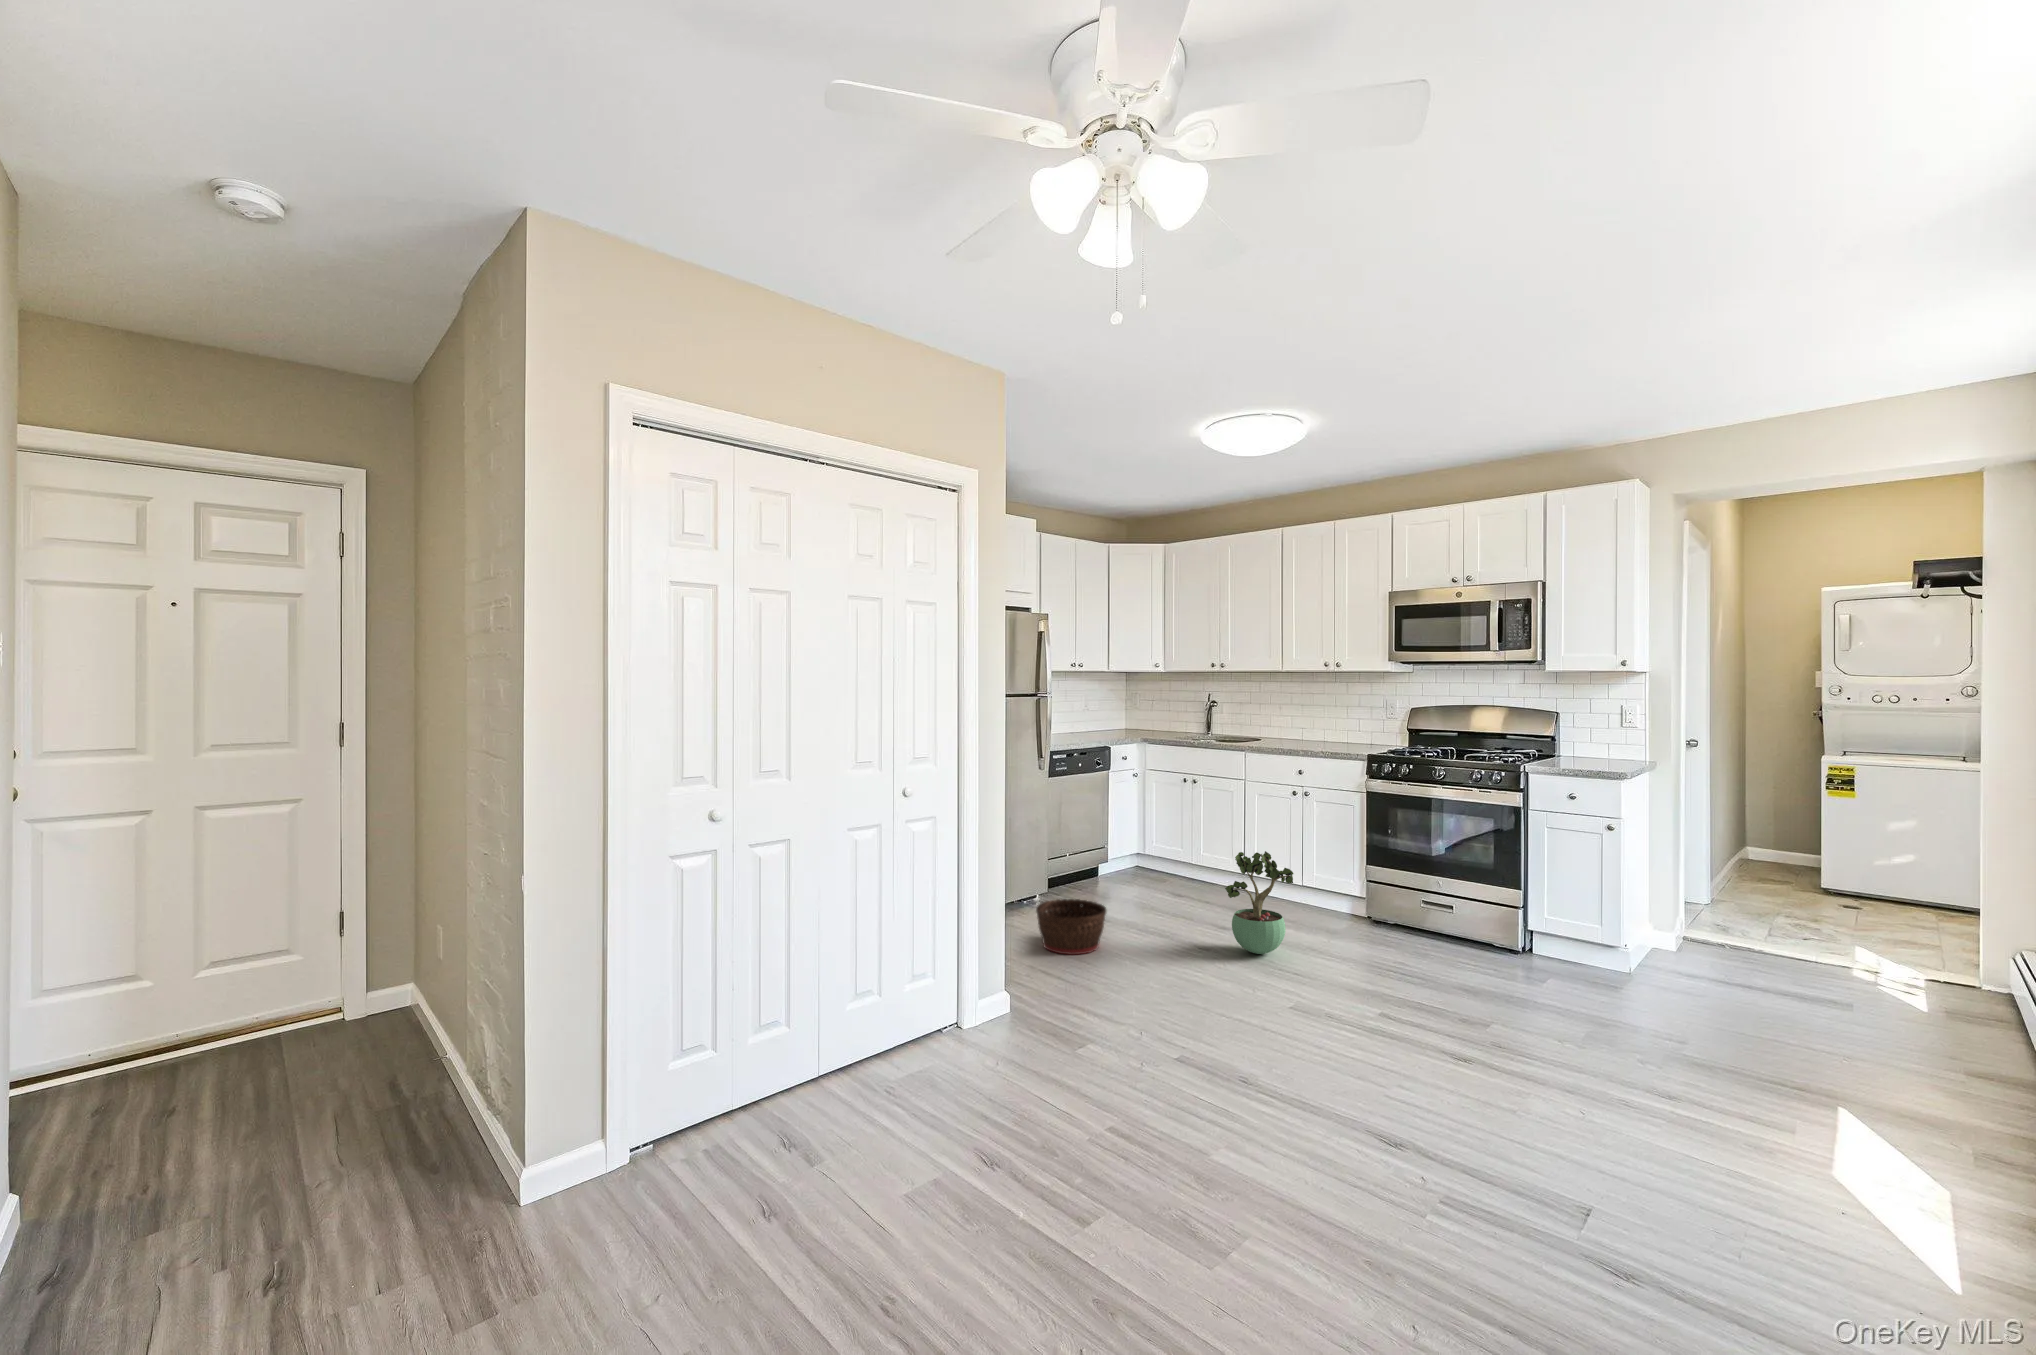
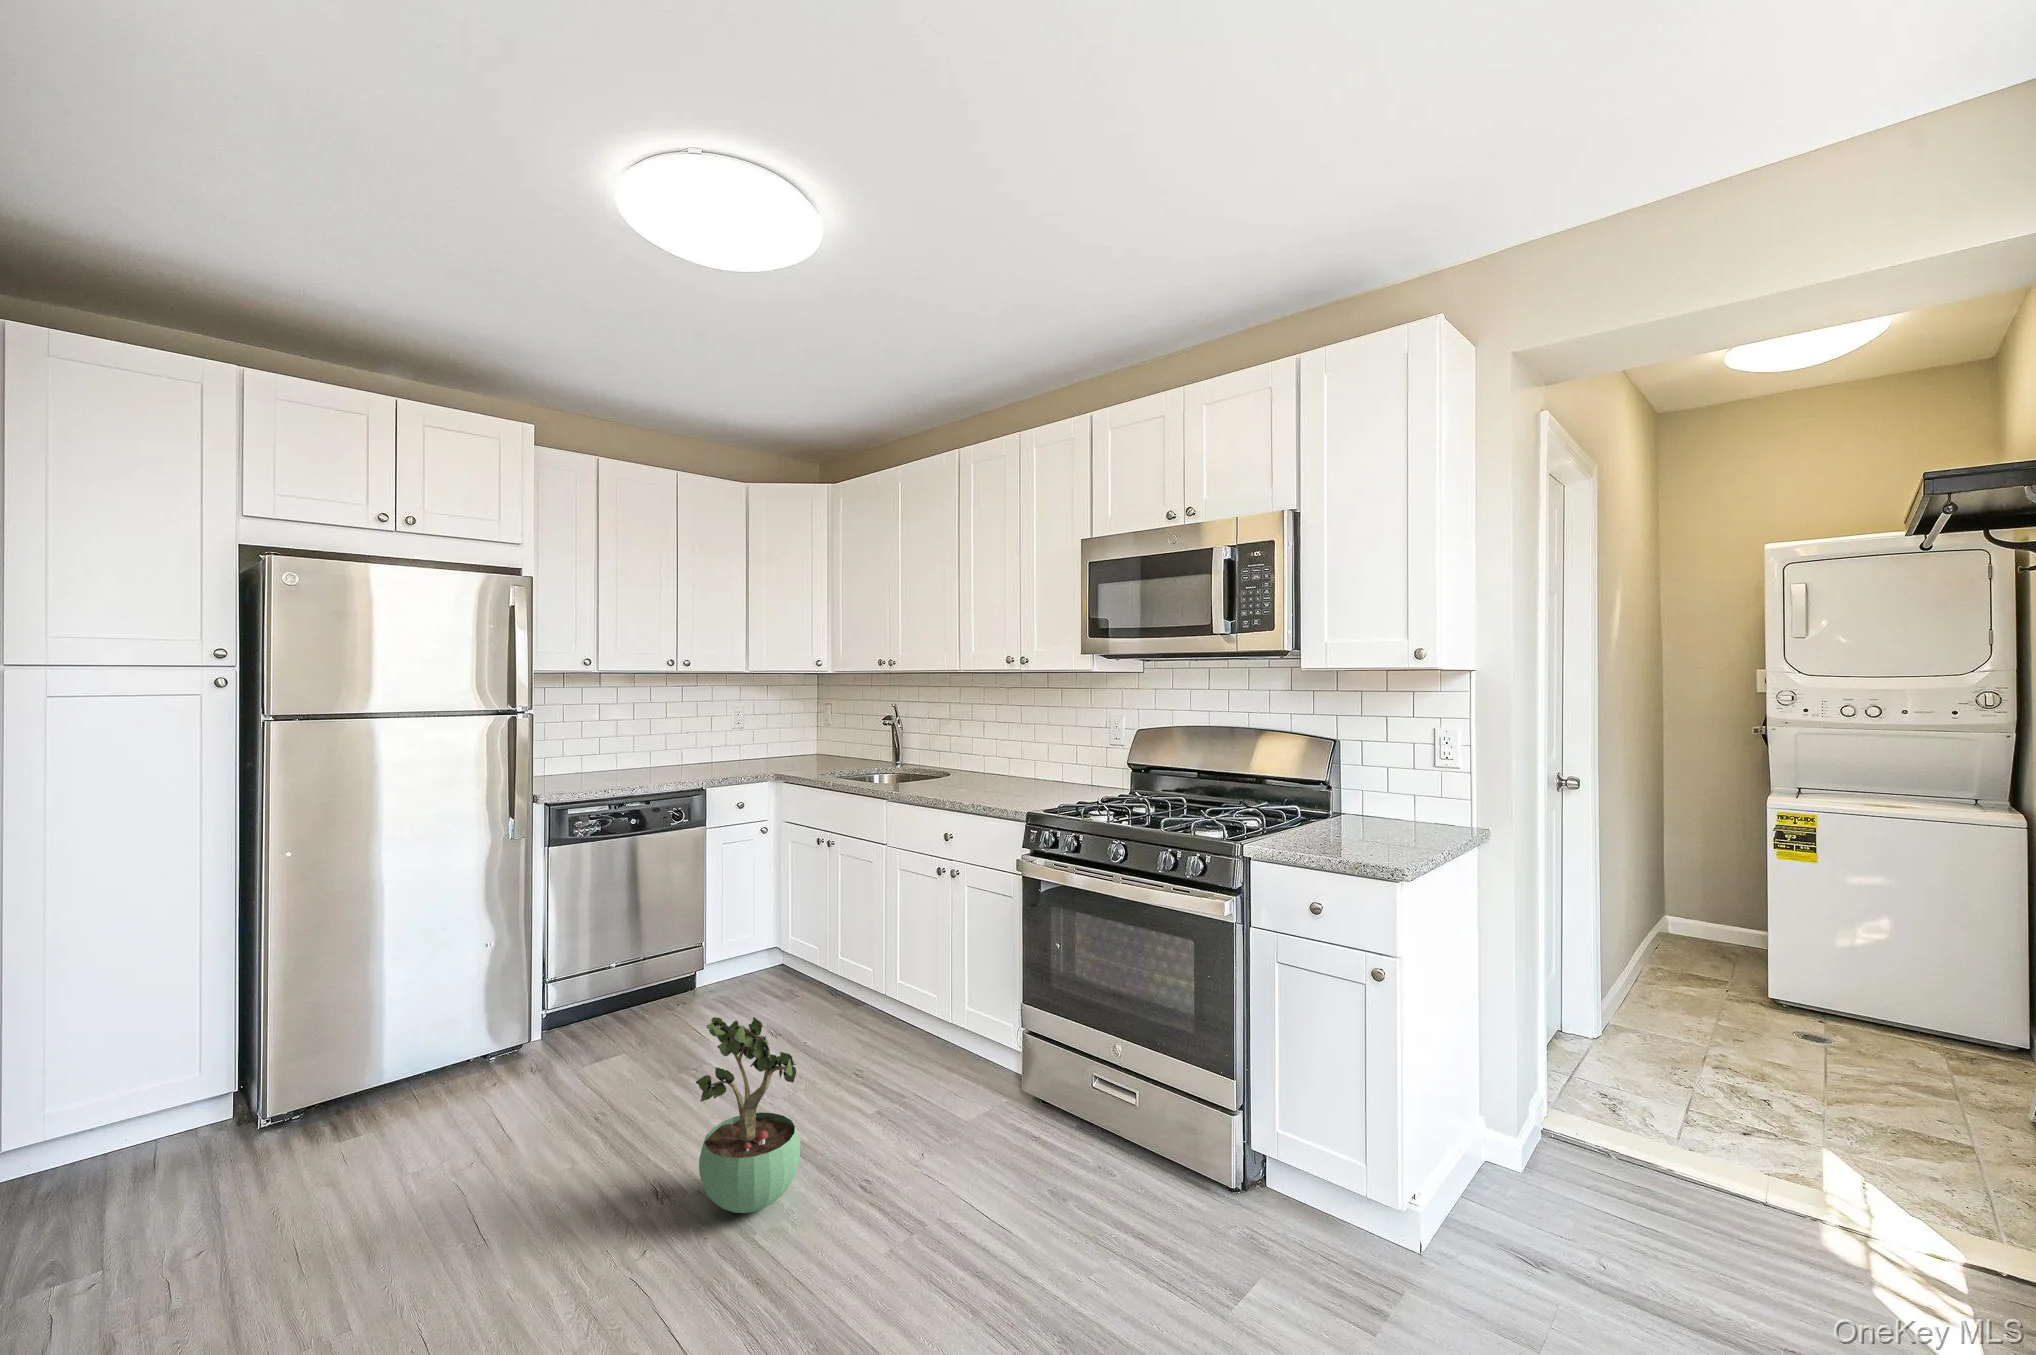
basket: present [1036,899,1106,955] -> none [333,1089,493,1223]

